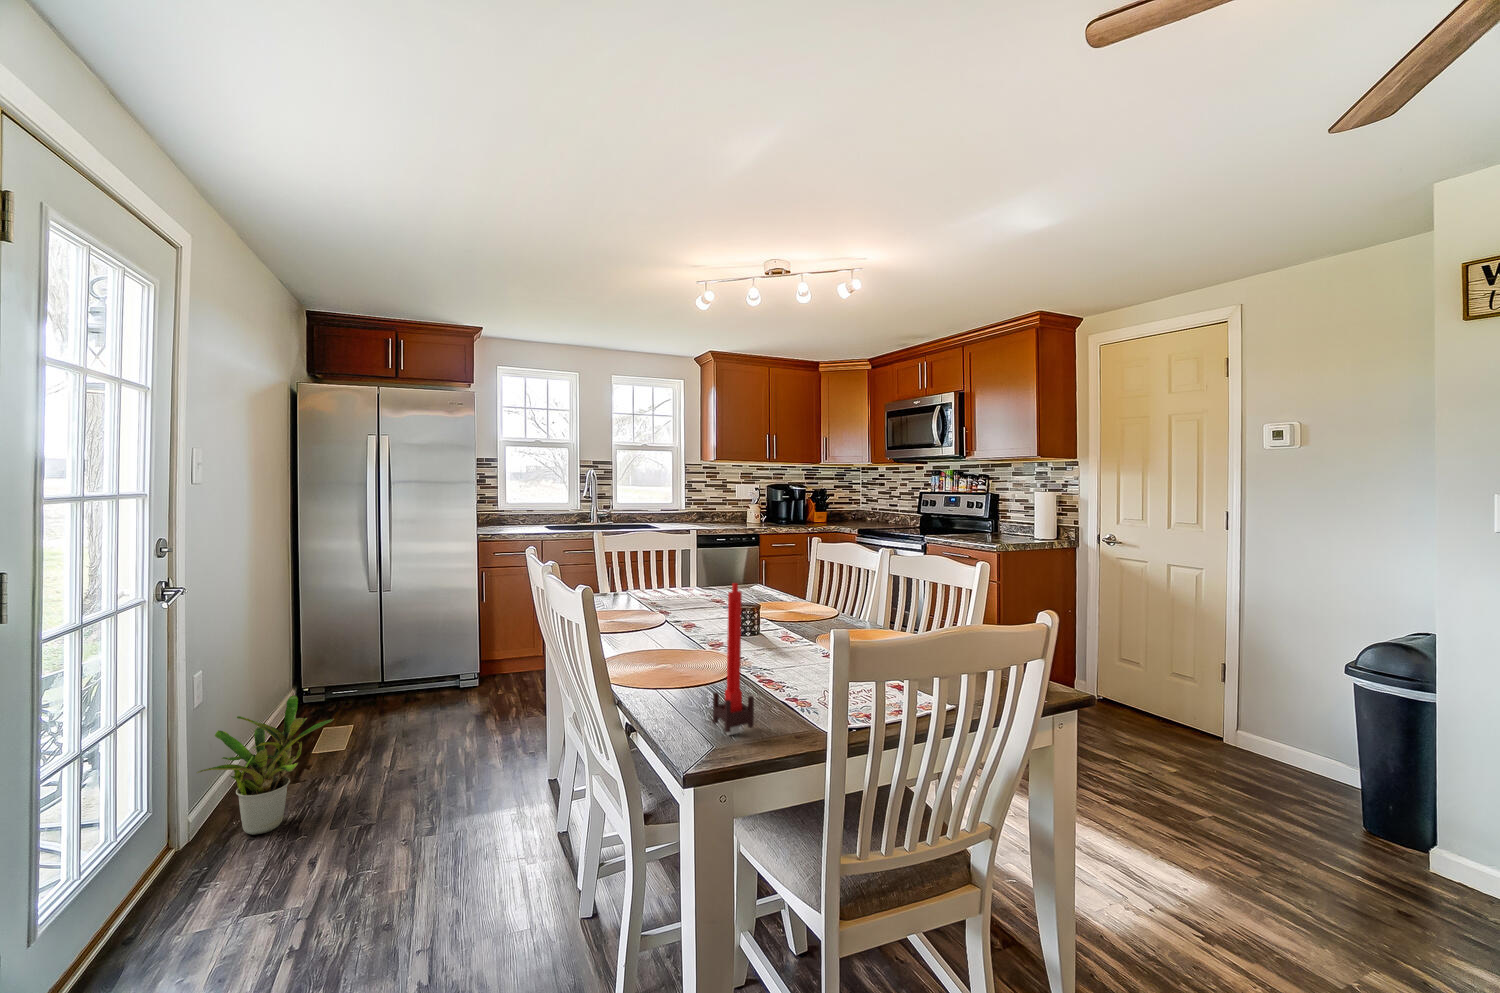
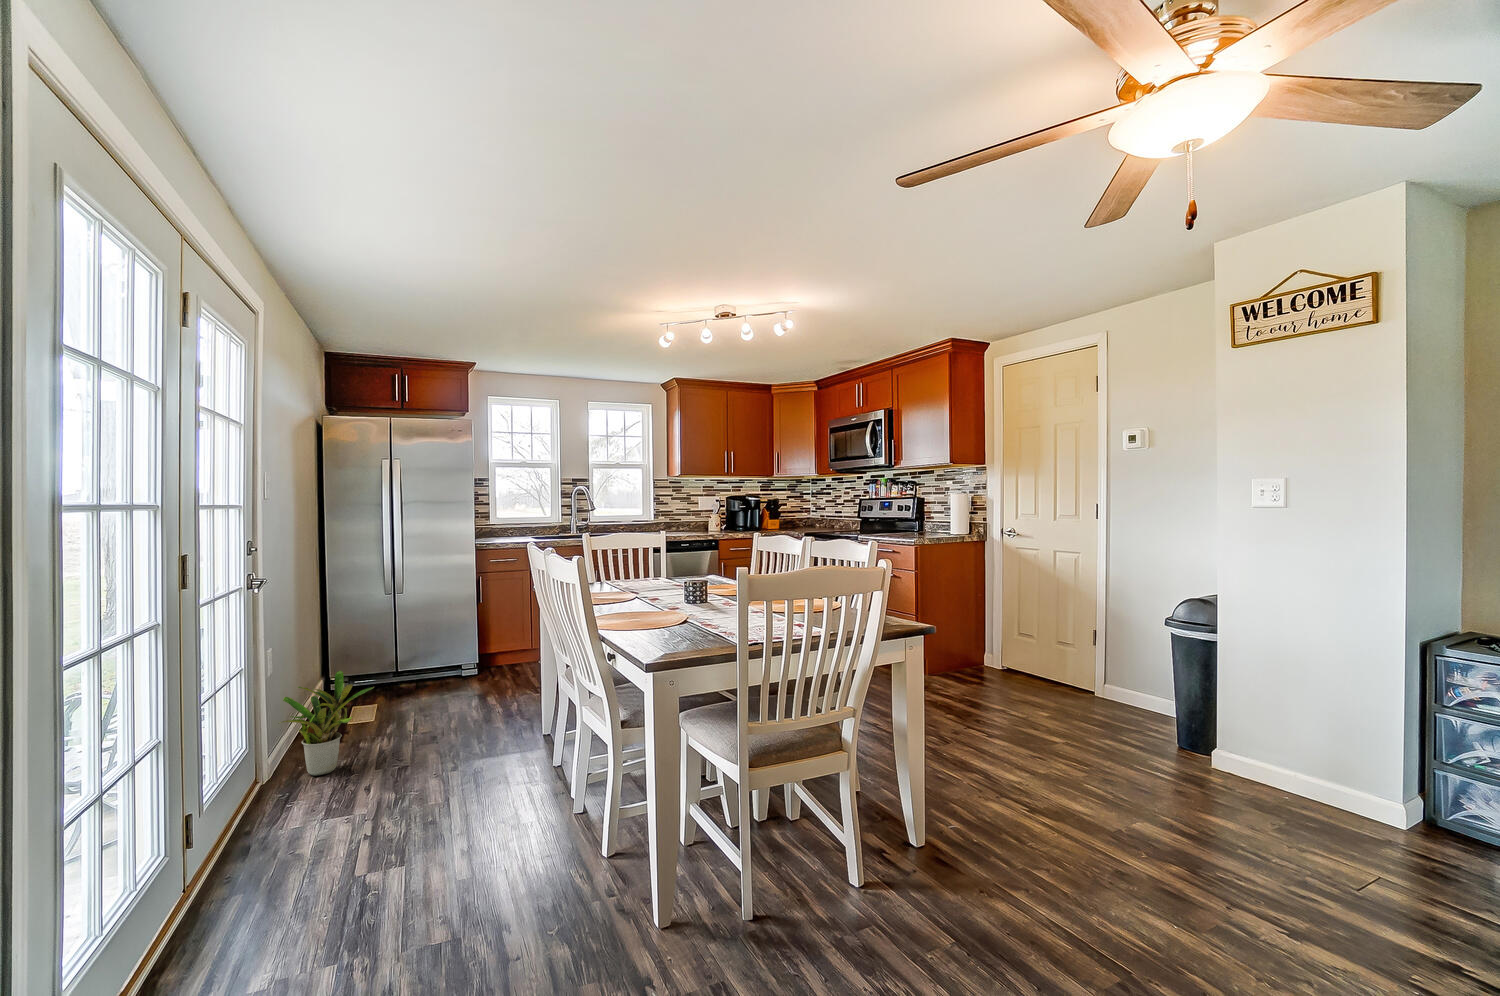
candle: present [713,583,754,735] -> none [657,556,683,652]

